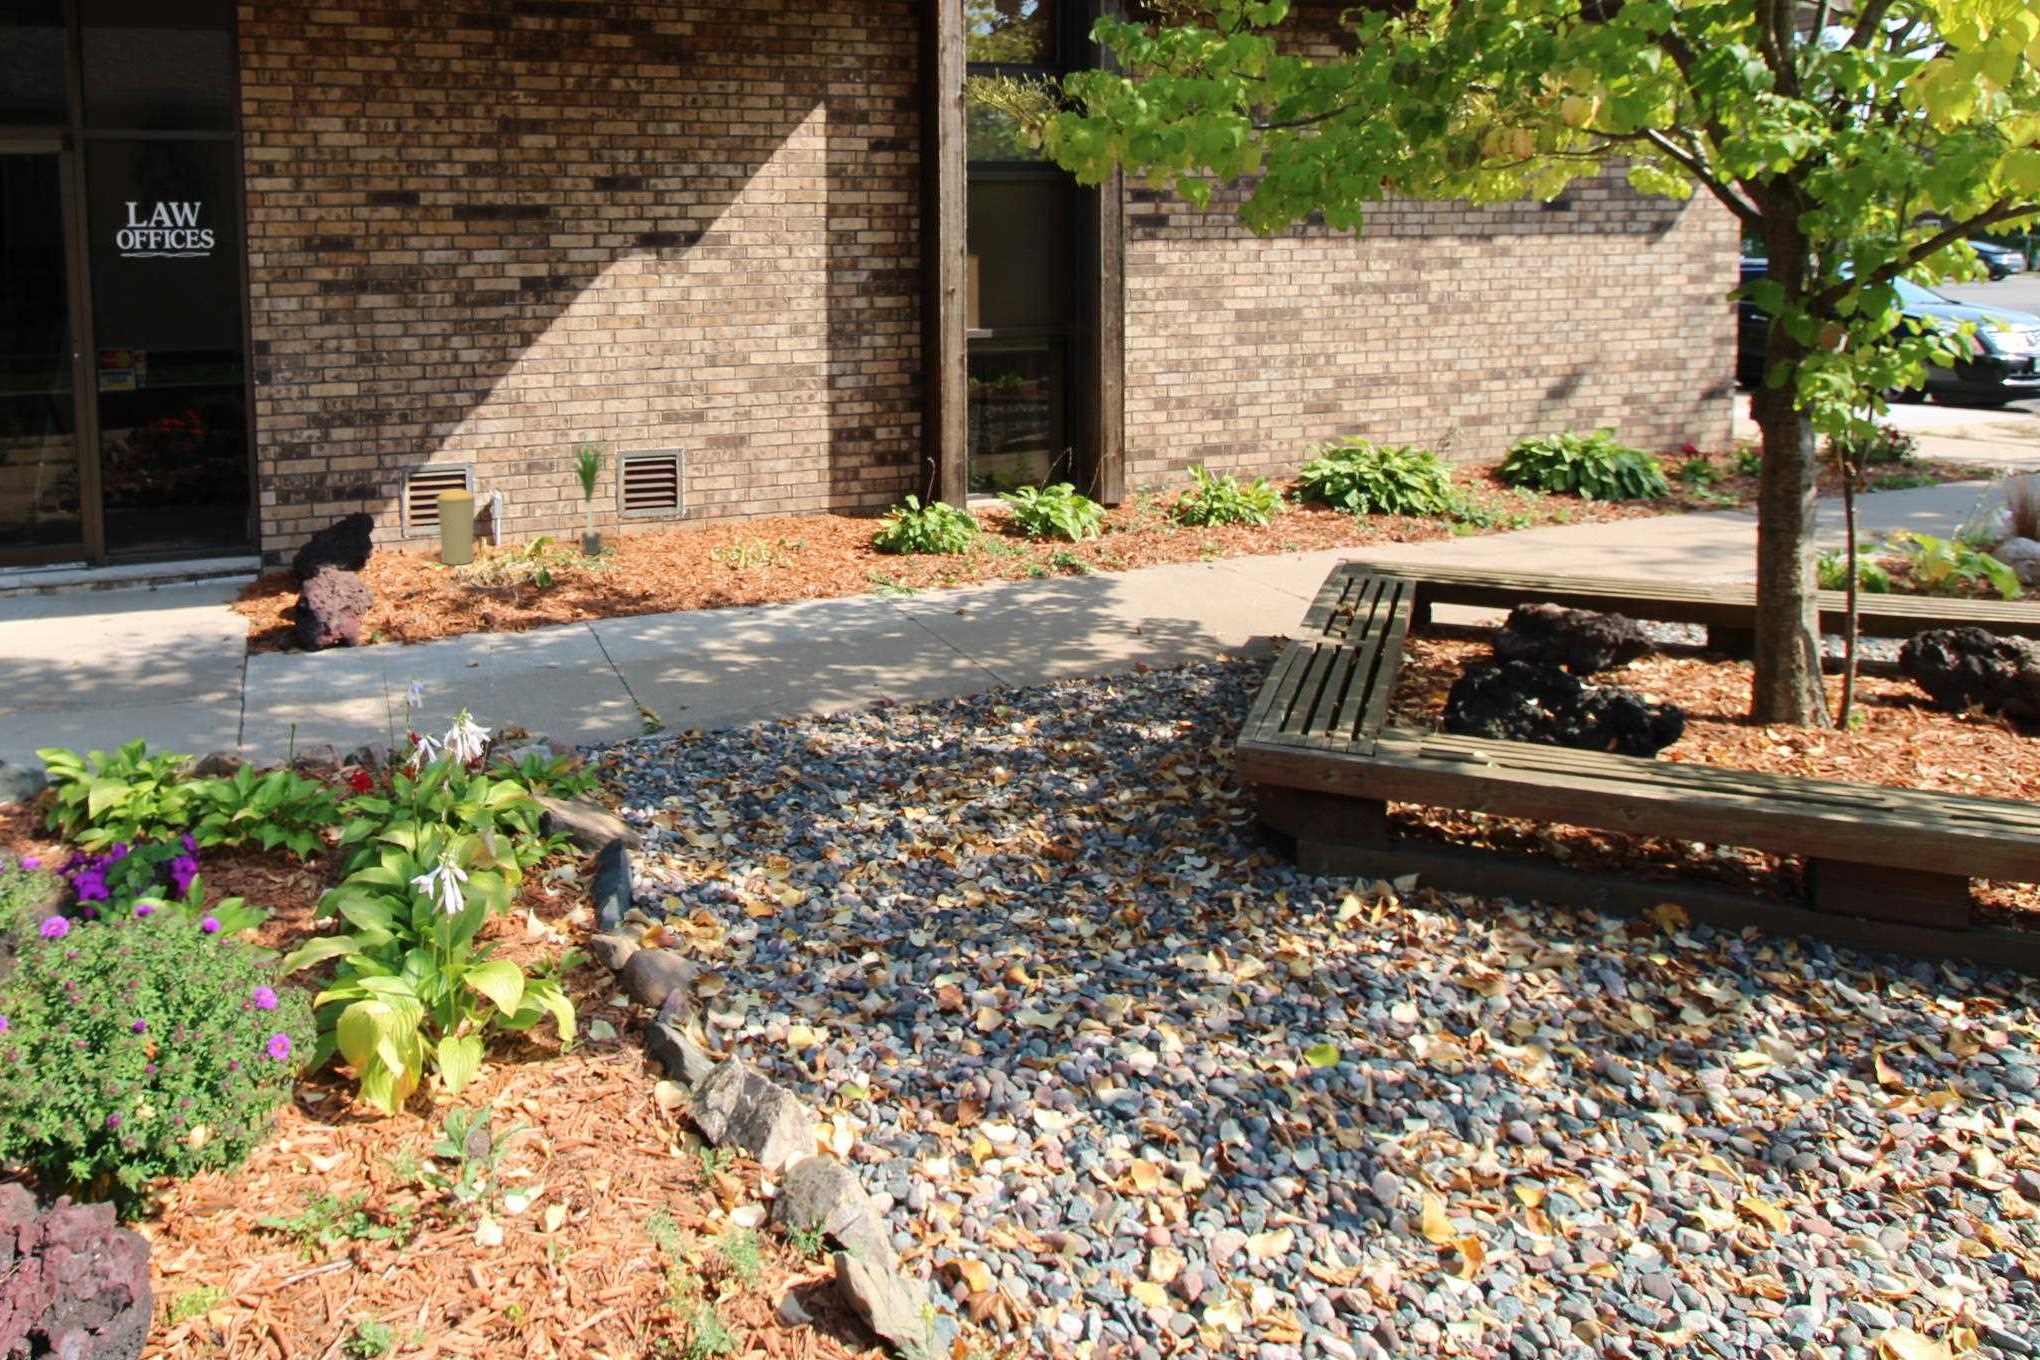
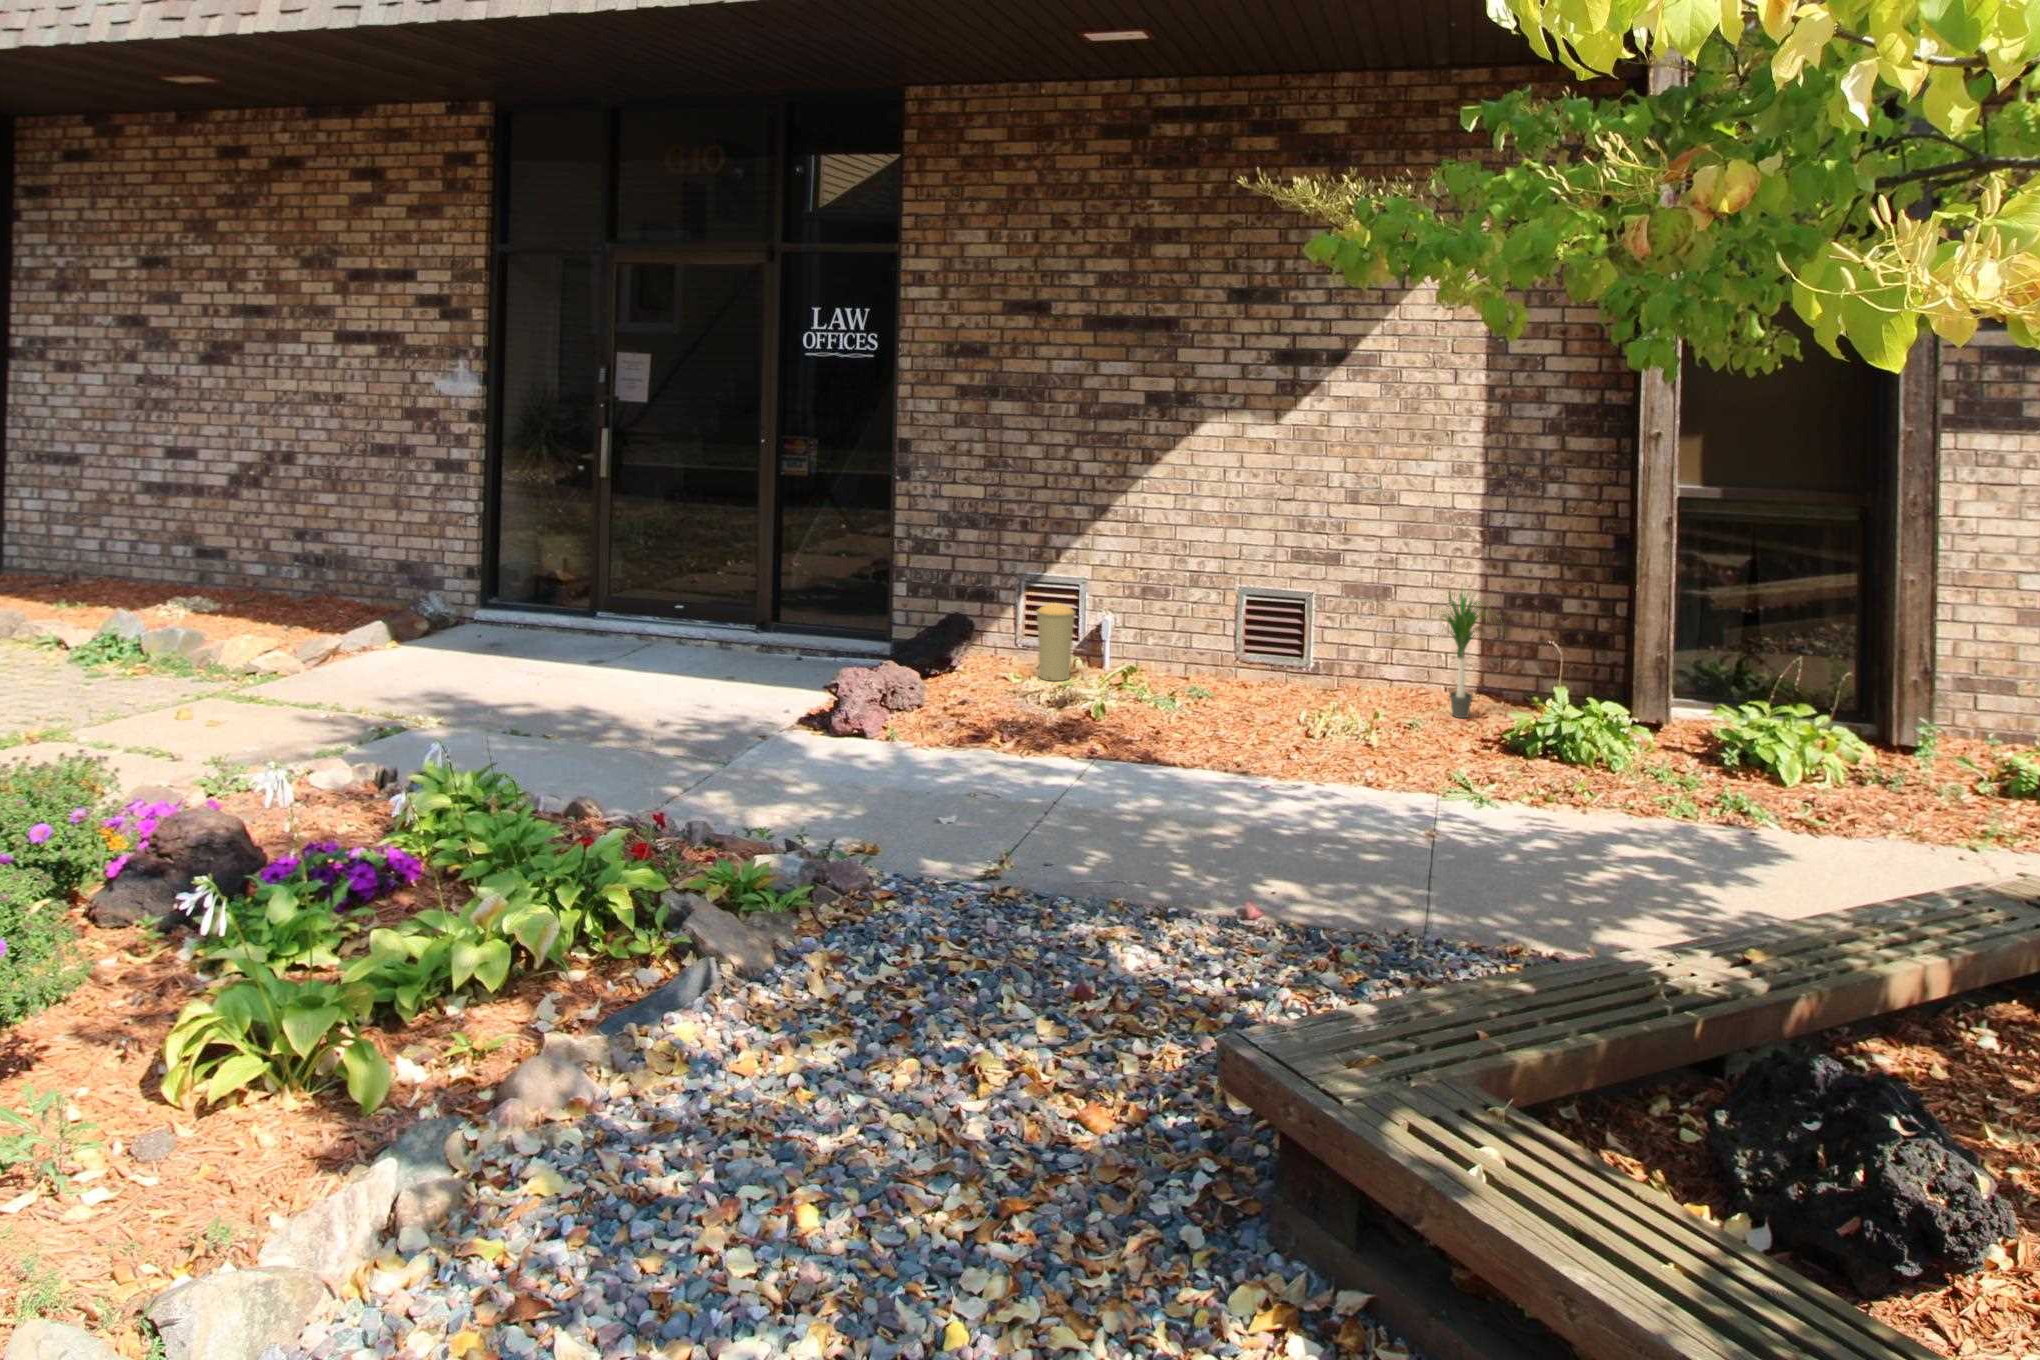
potted plant: present [553,439,617,555] -> present [1441,592,1502,718]

